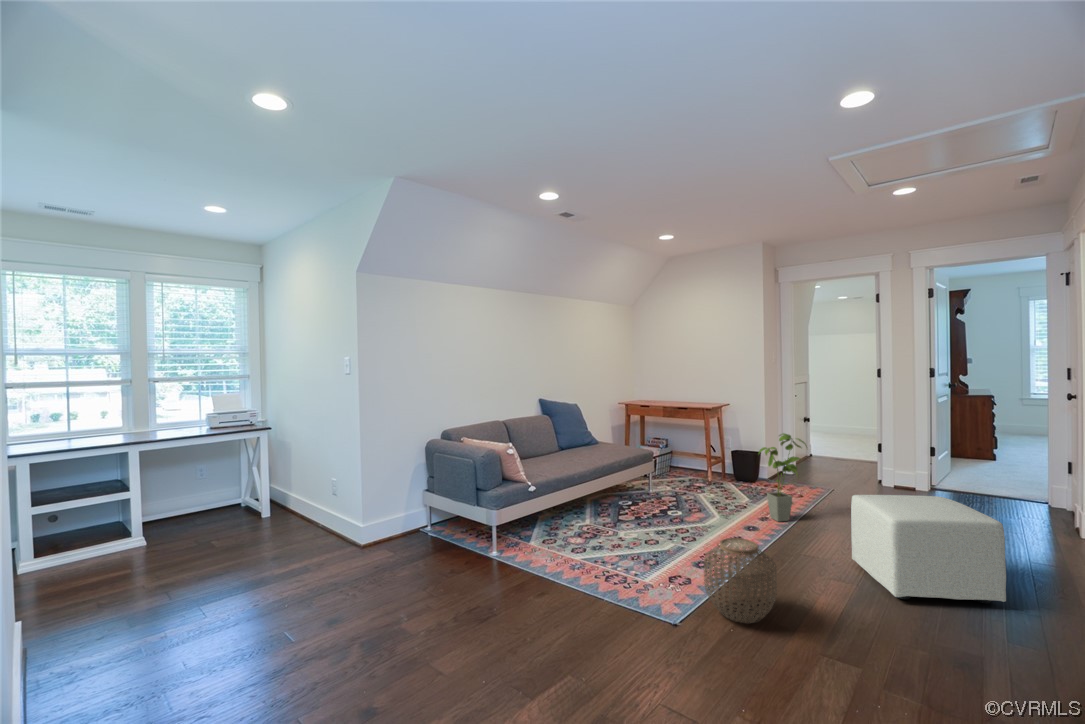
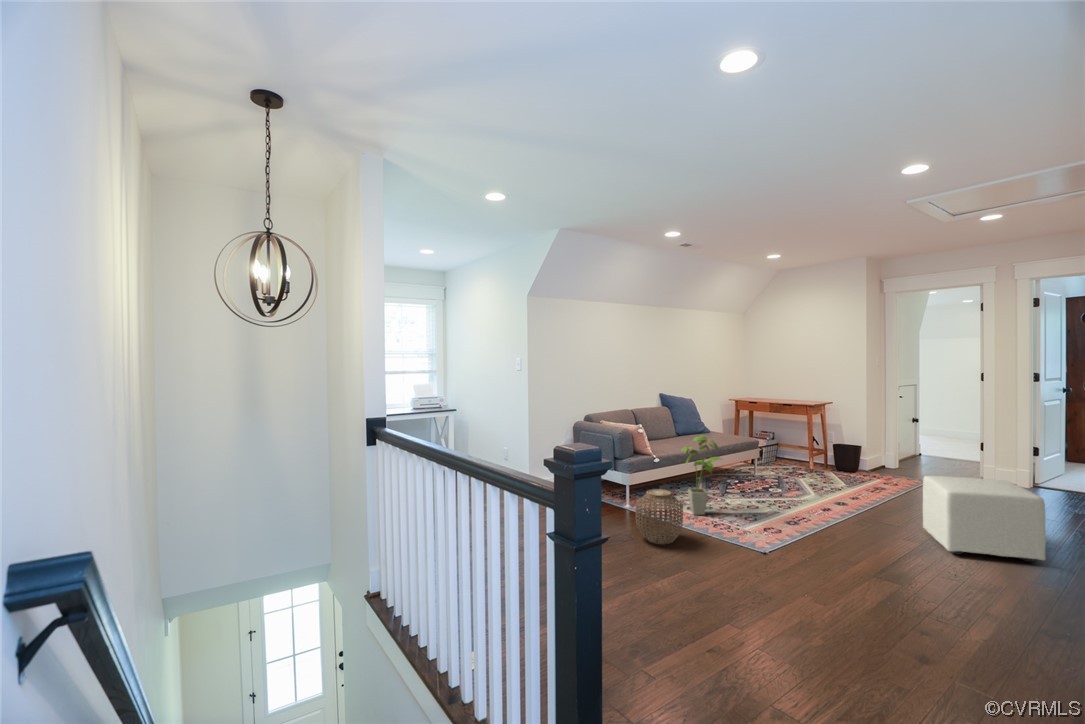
house plant: present [759,433,807,522] -> present [682,435,720,515]
woven basket: present [704,538,777,623] -> present [636,489,683,544]

